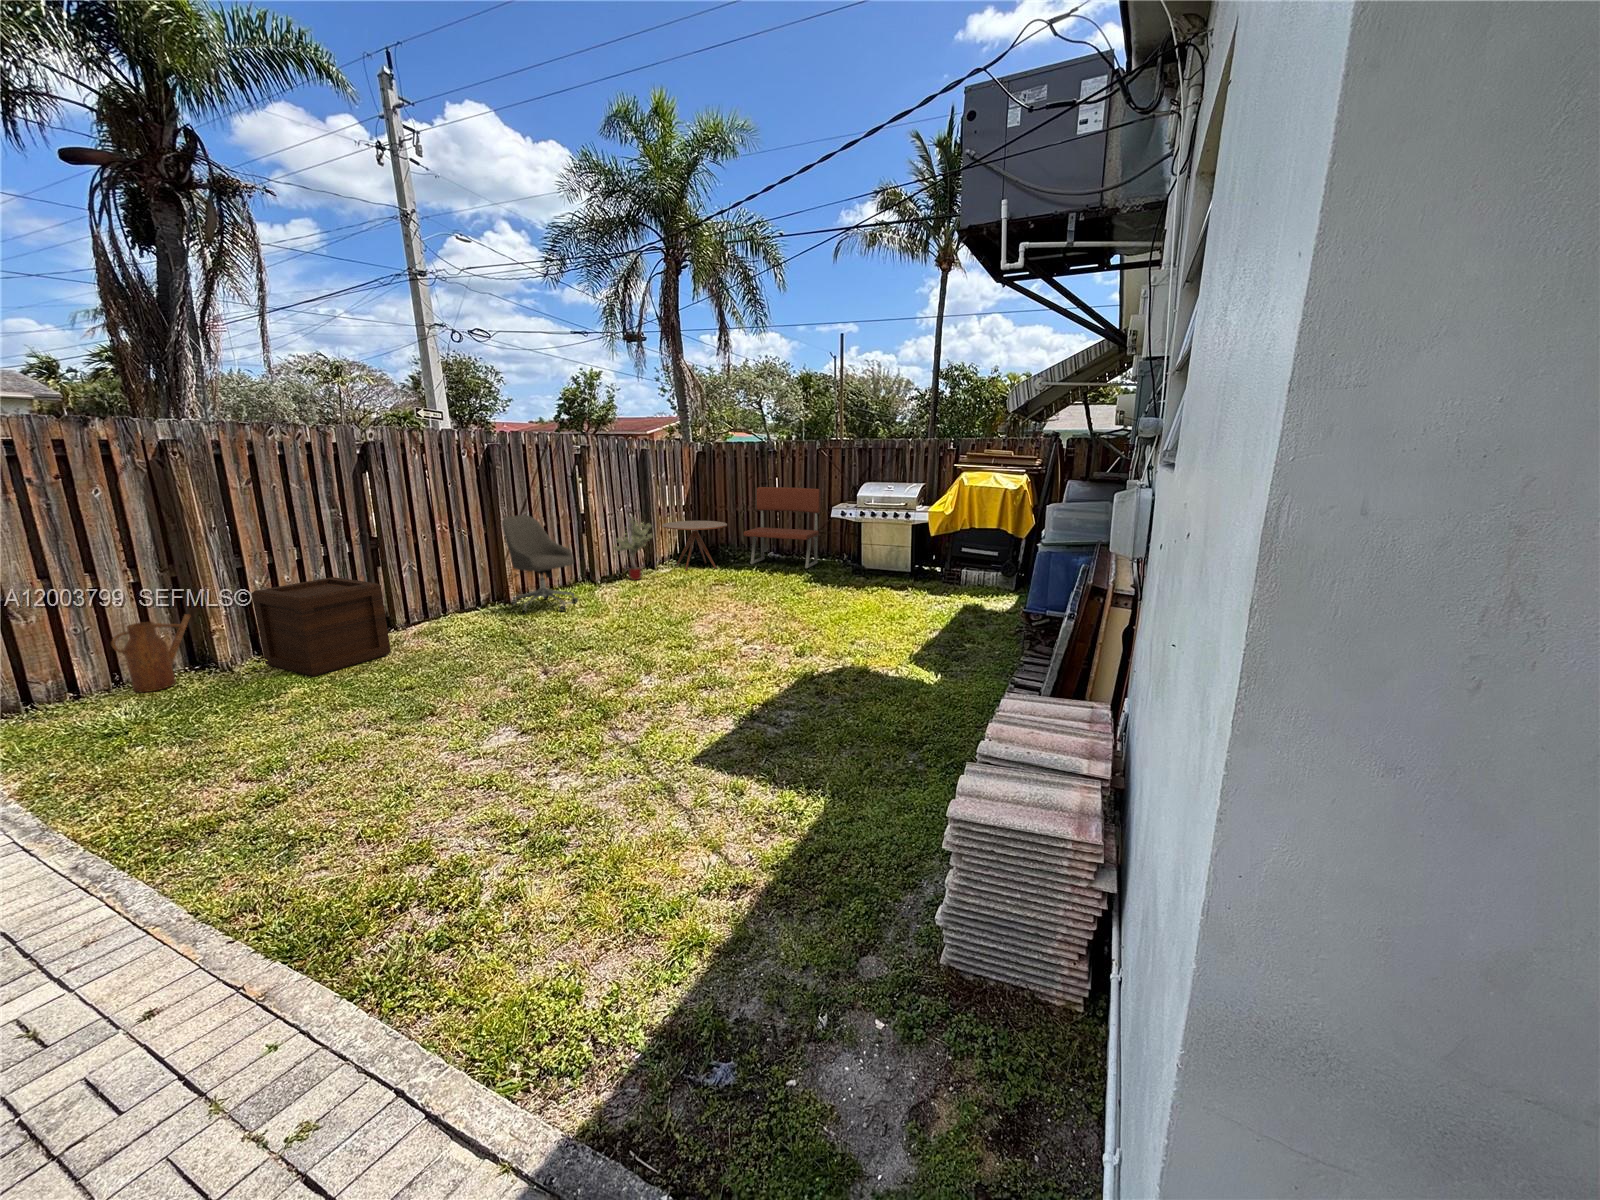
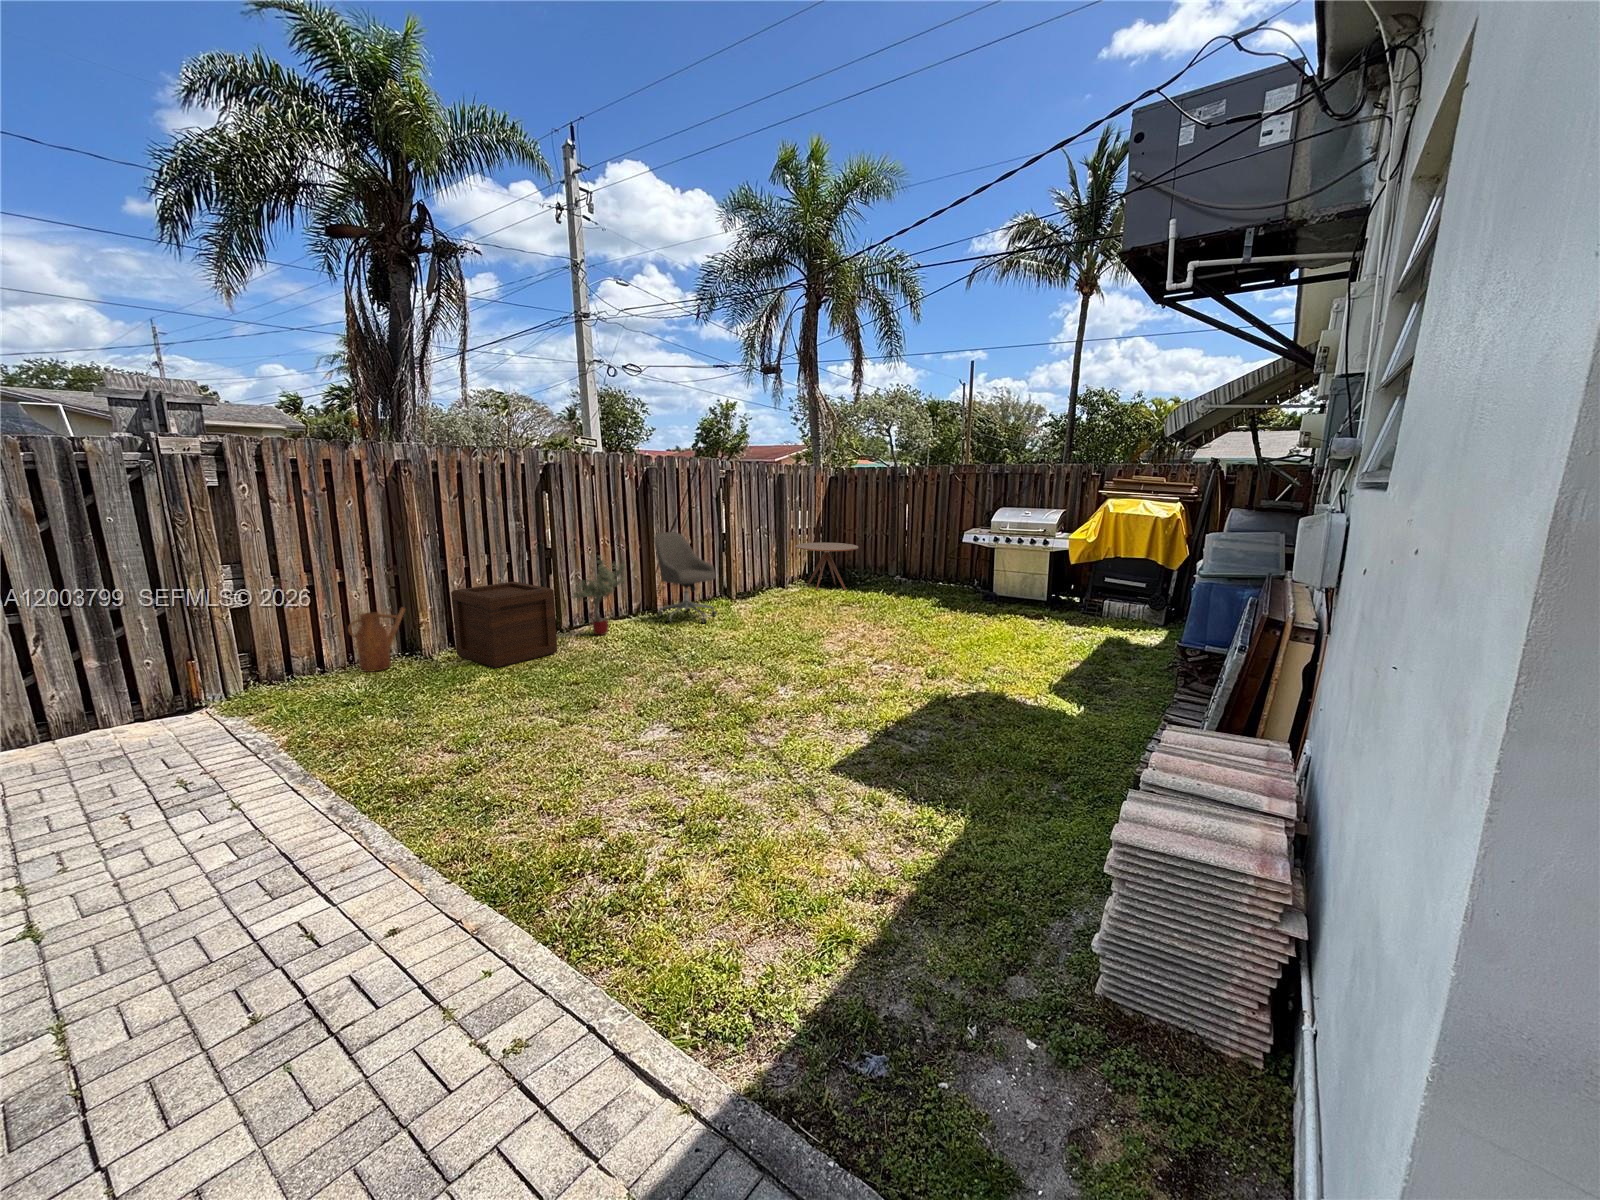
bench: present [744,487,821,568] -> none [874,511,954,594]
potted tree: present [614,518,652,580] -> present [572,556,625,635]

